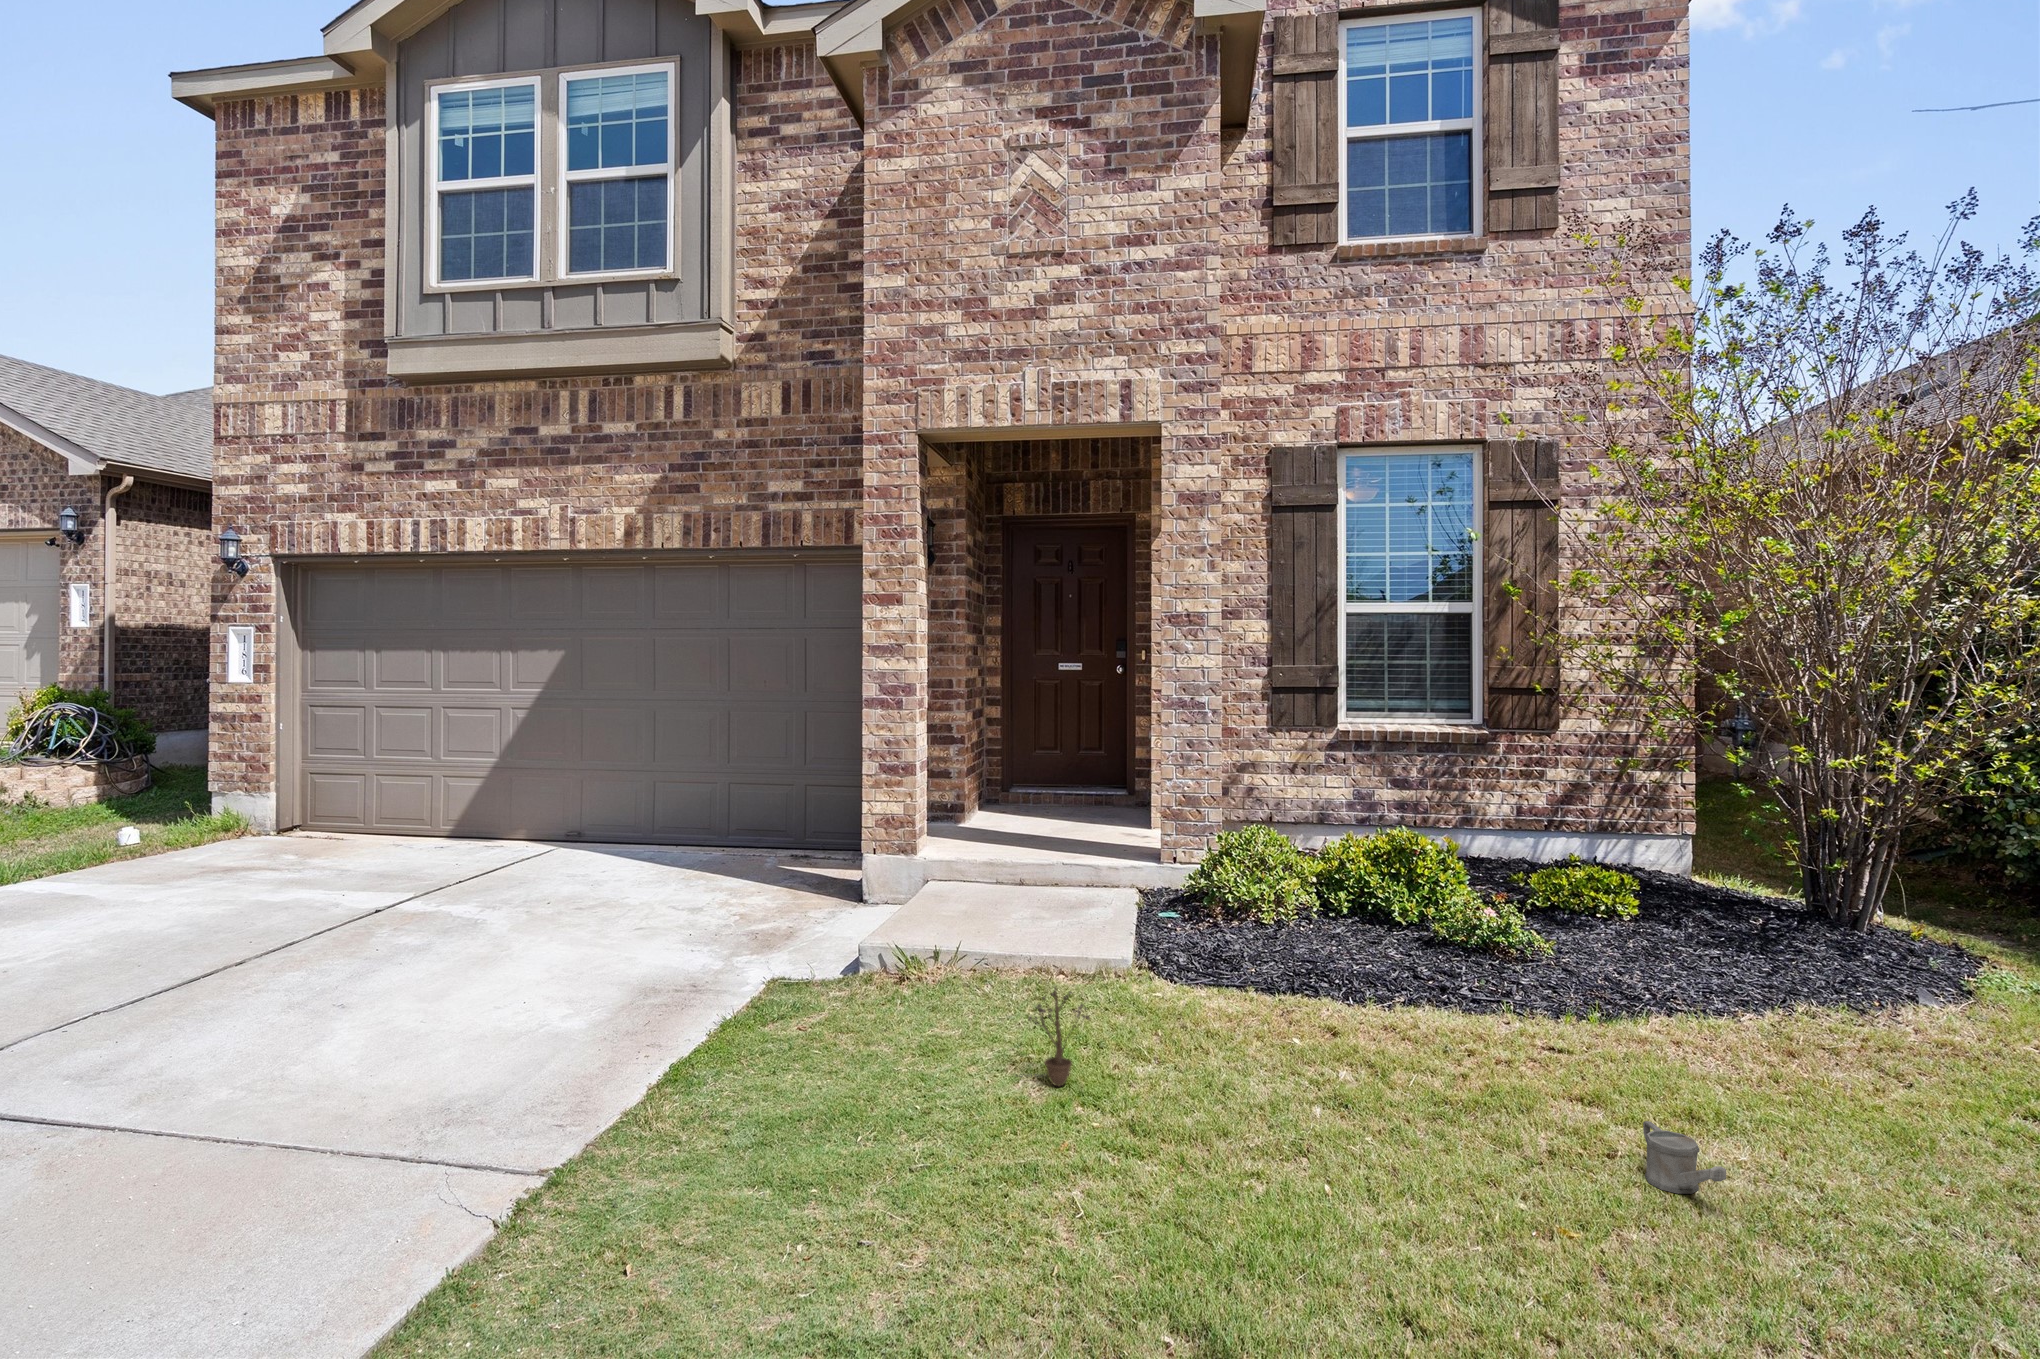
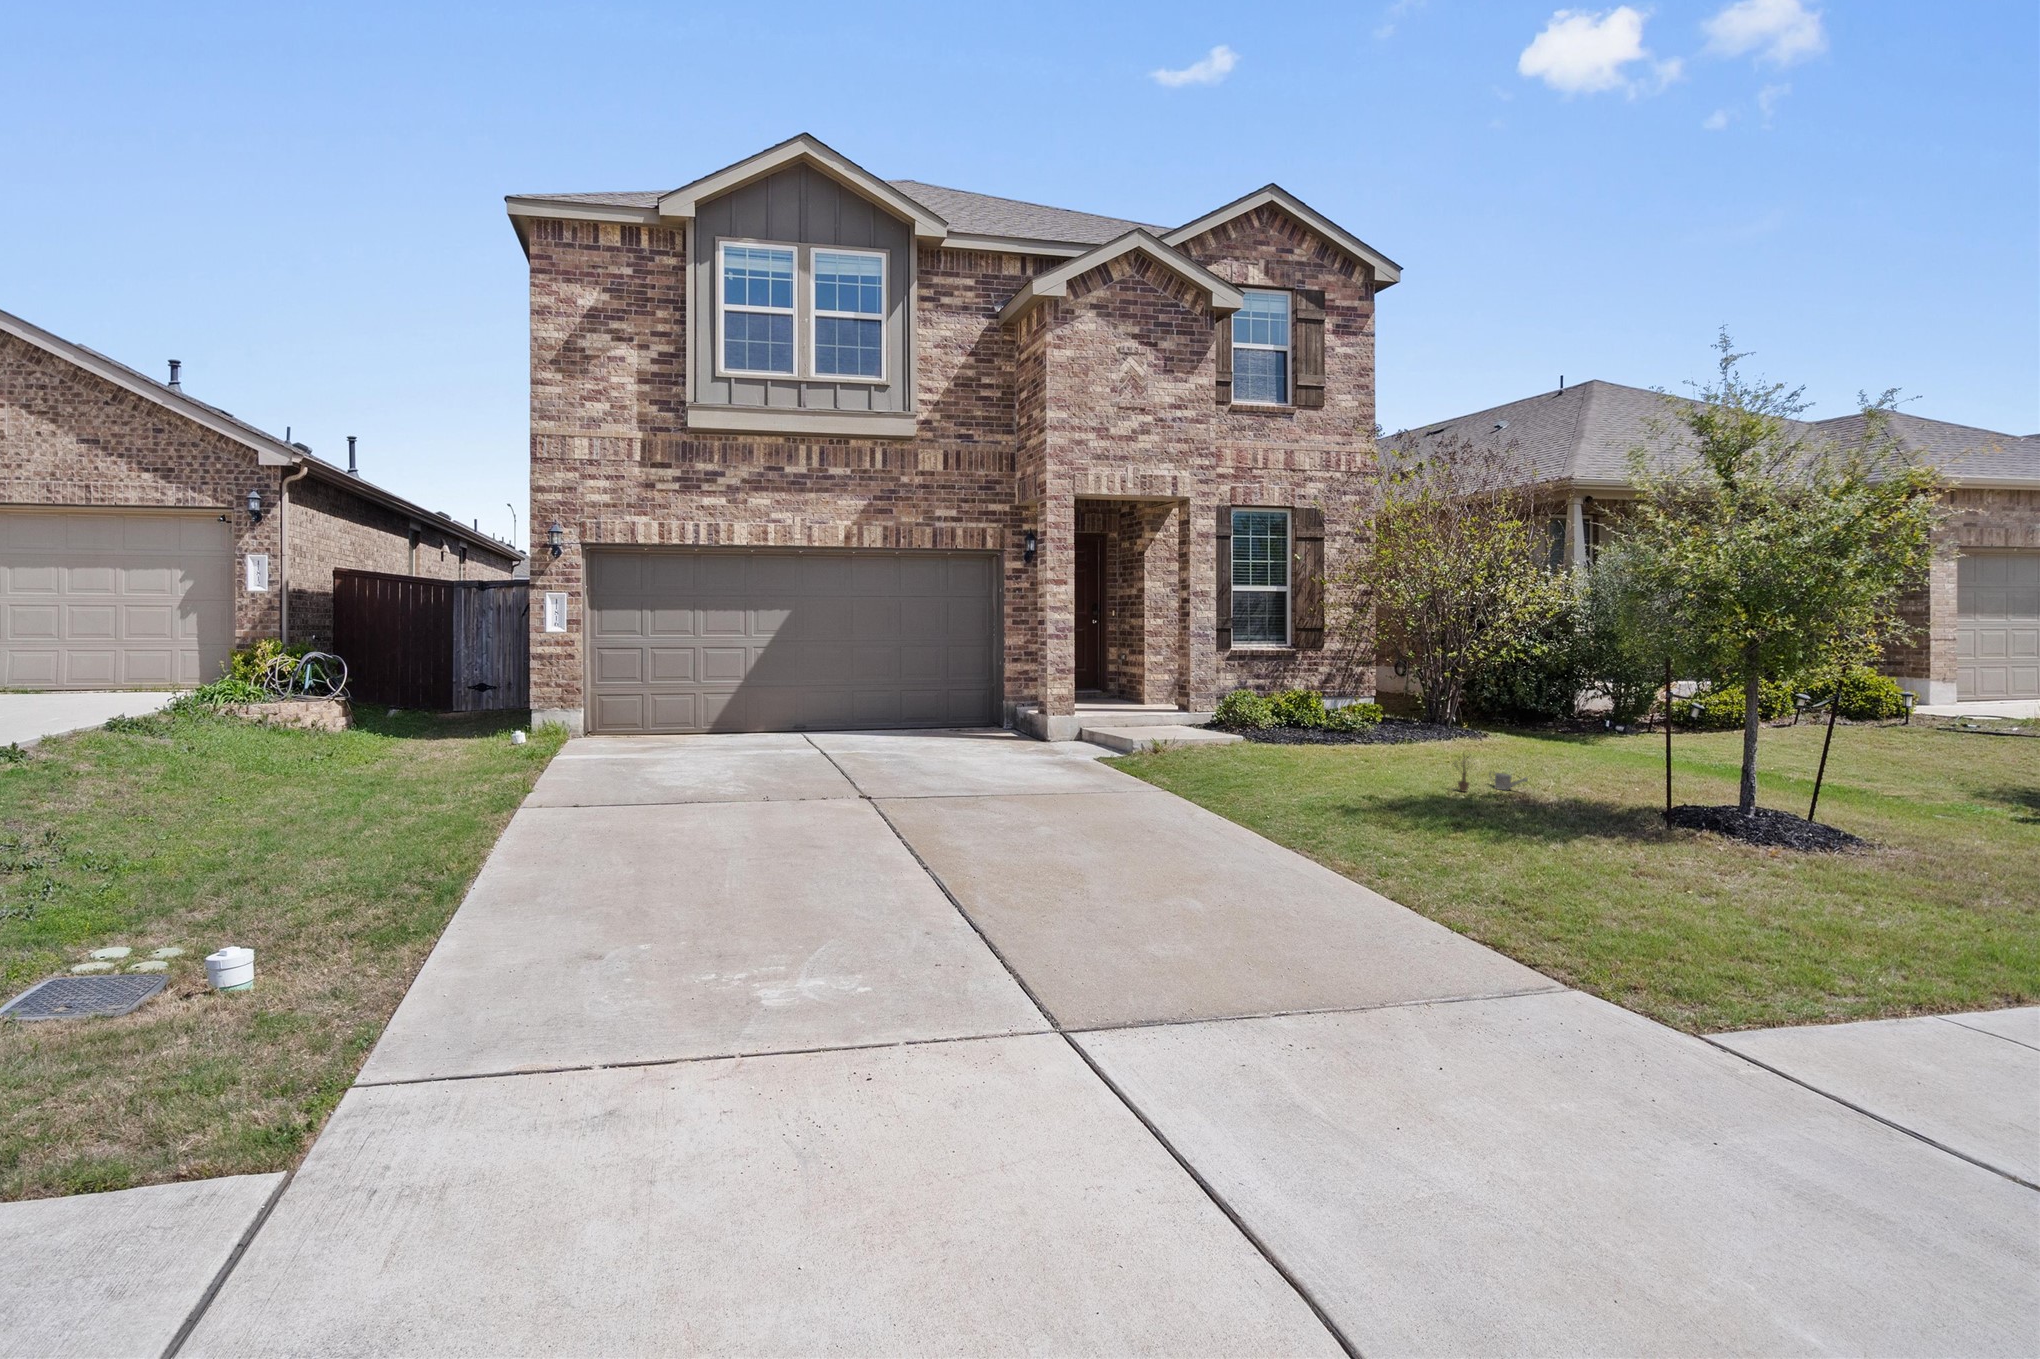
decorative plant: present [1020,987,1090,1086] -> present [1453,754,1475,792]

